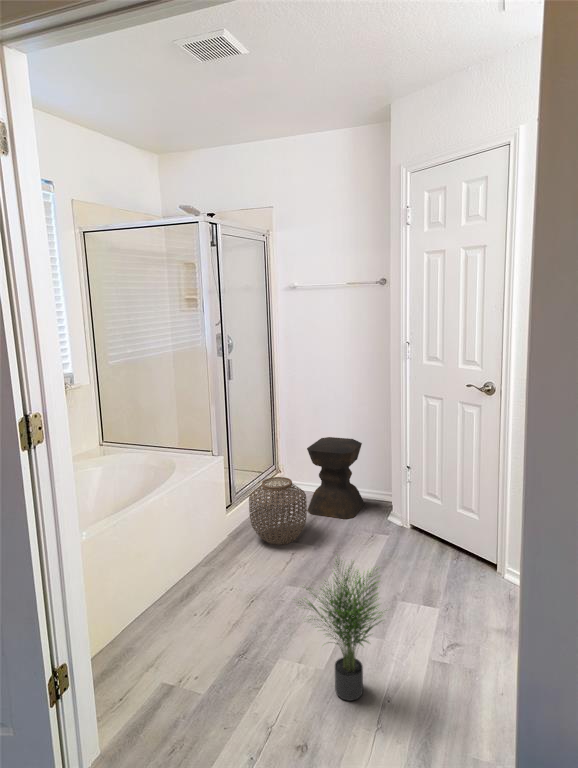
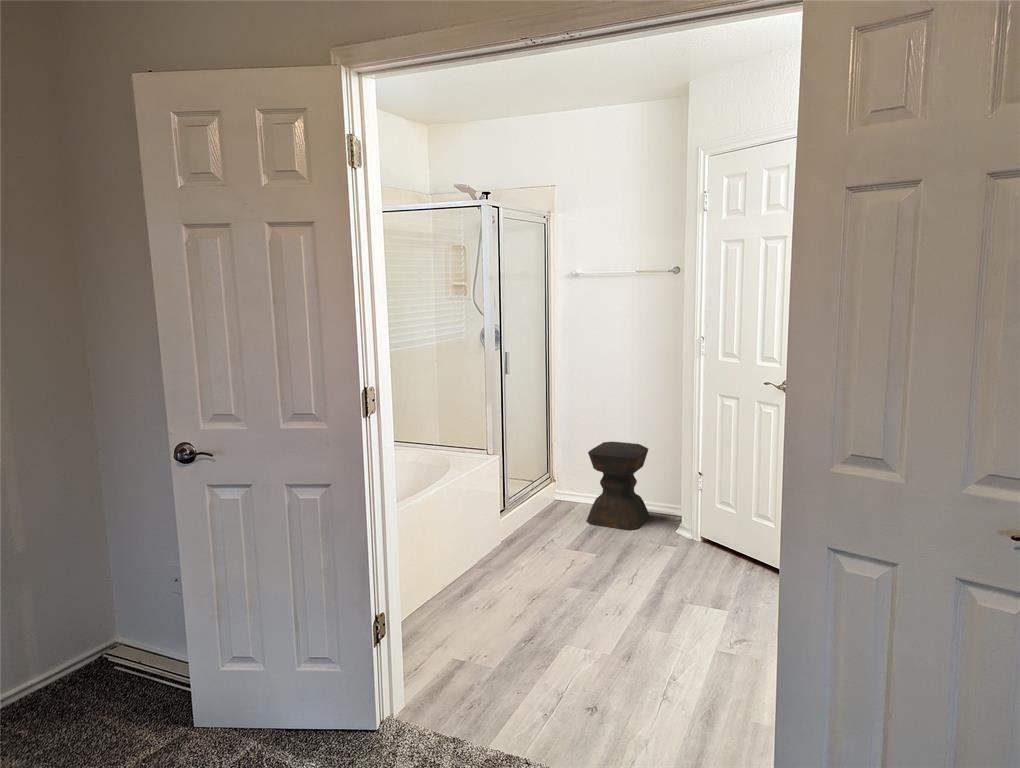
woven basket: present [249,477,307,545] -> none [526,480,588,551]
potted plant: present [300,561,381,701] -> none [580,537,681,678]

